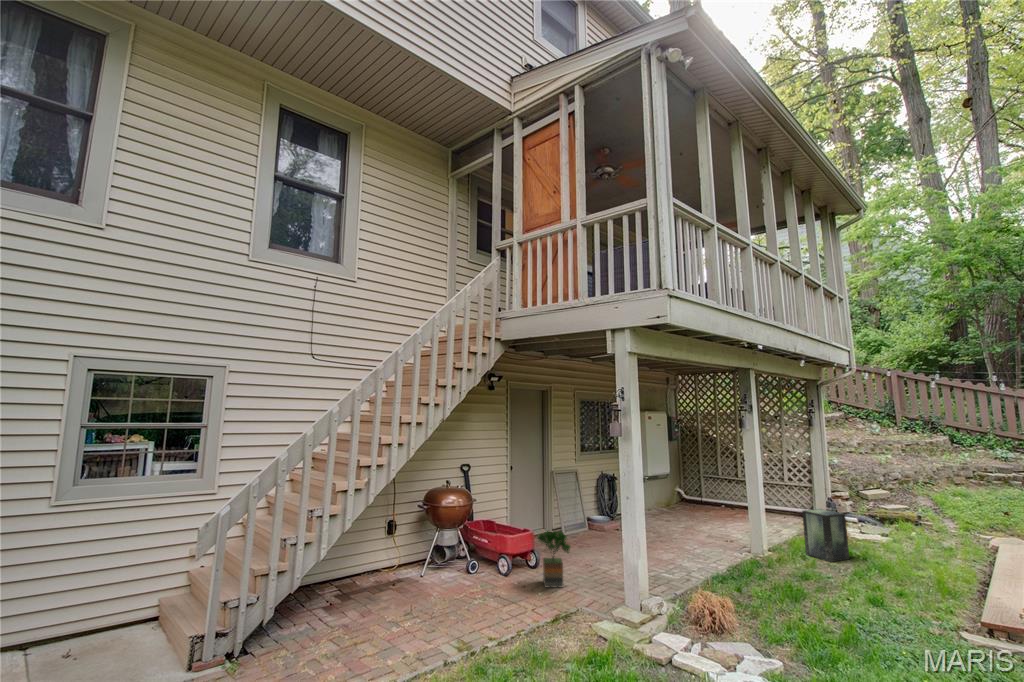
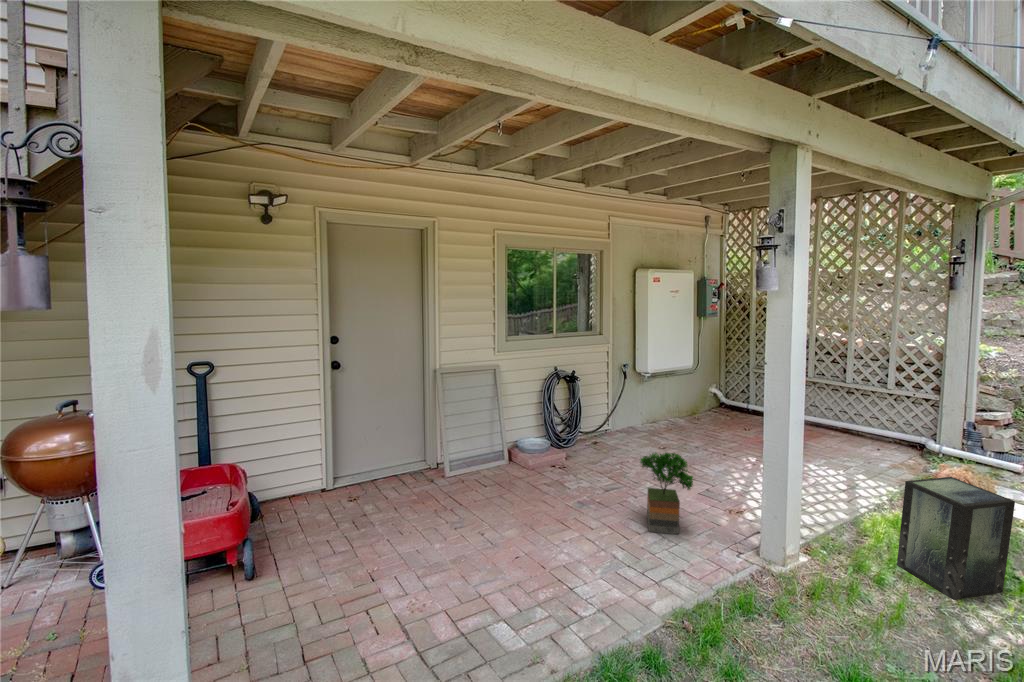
potted tree: present [538,531,570,588] -> present [640,453,693,534]

